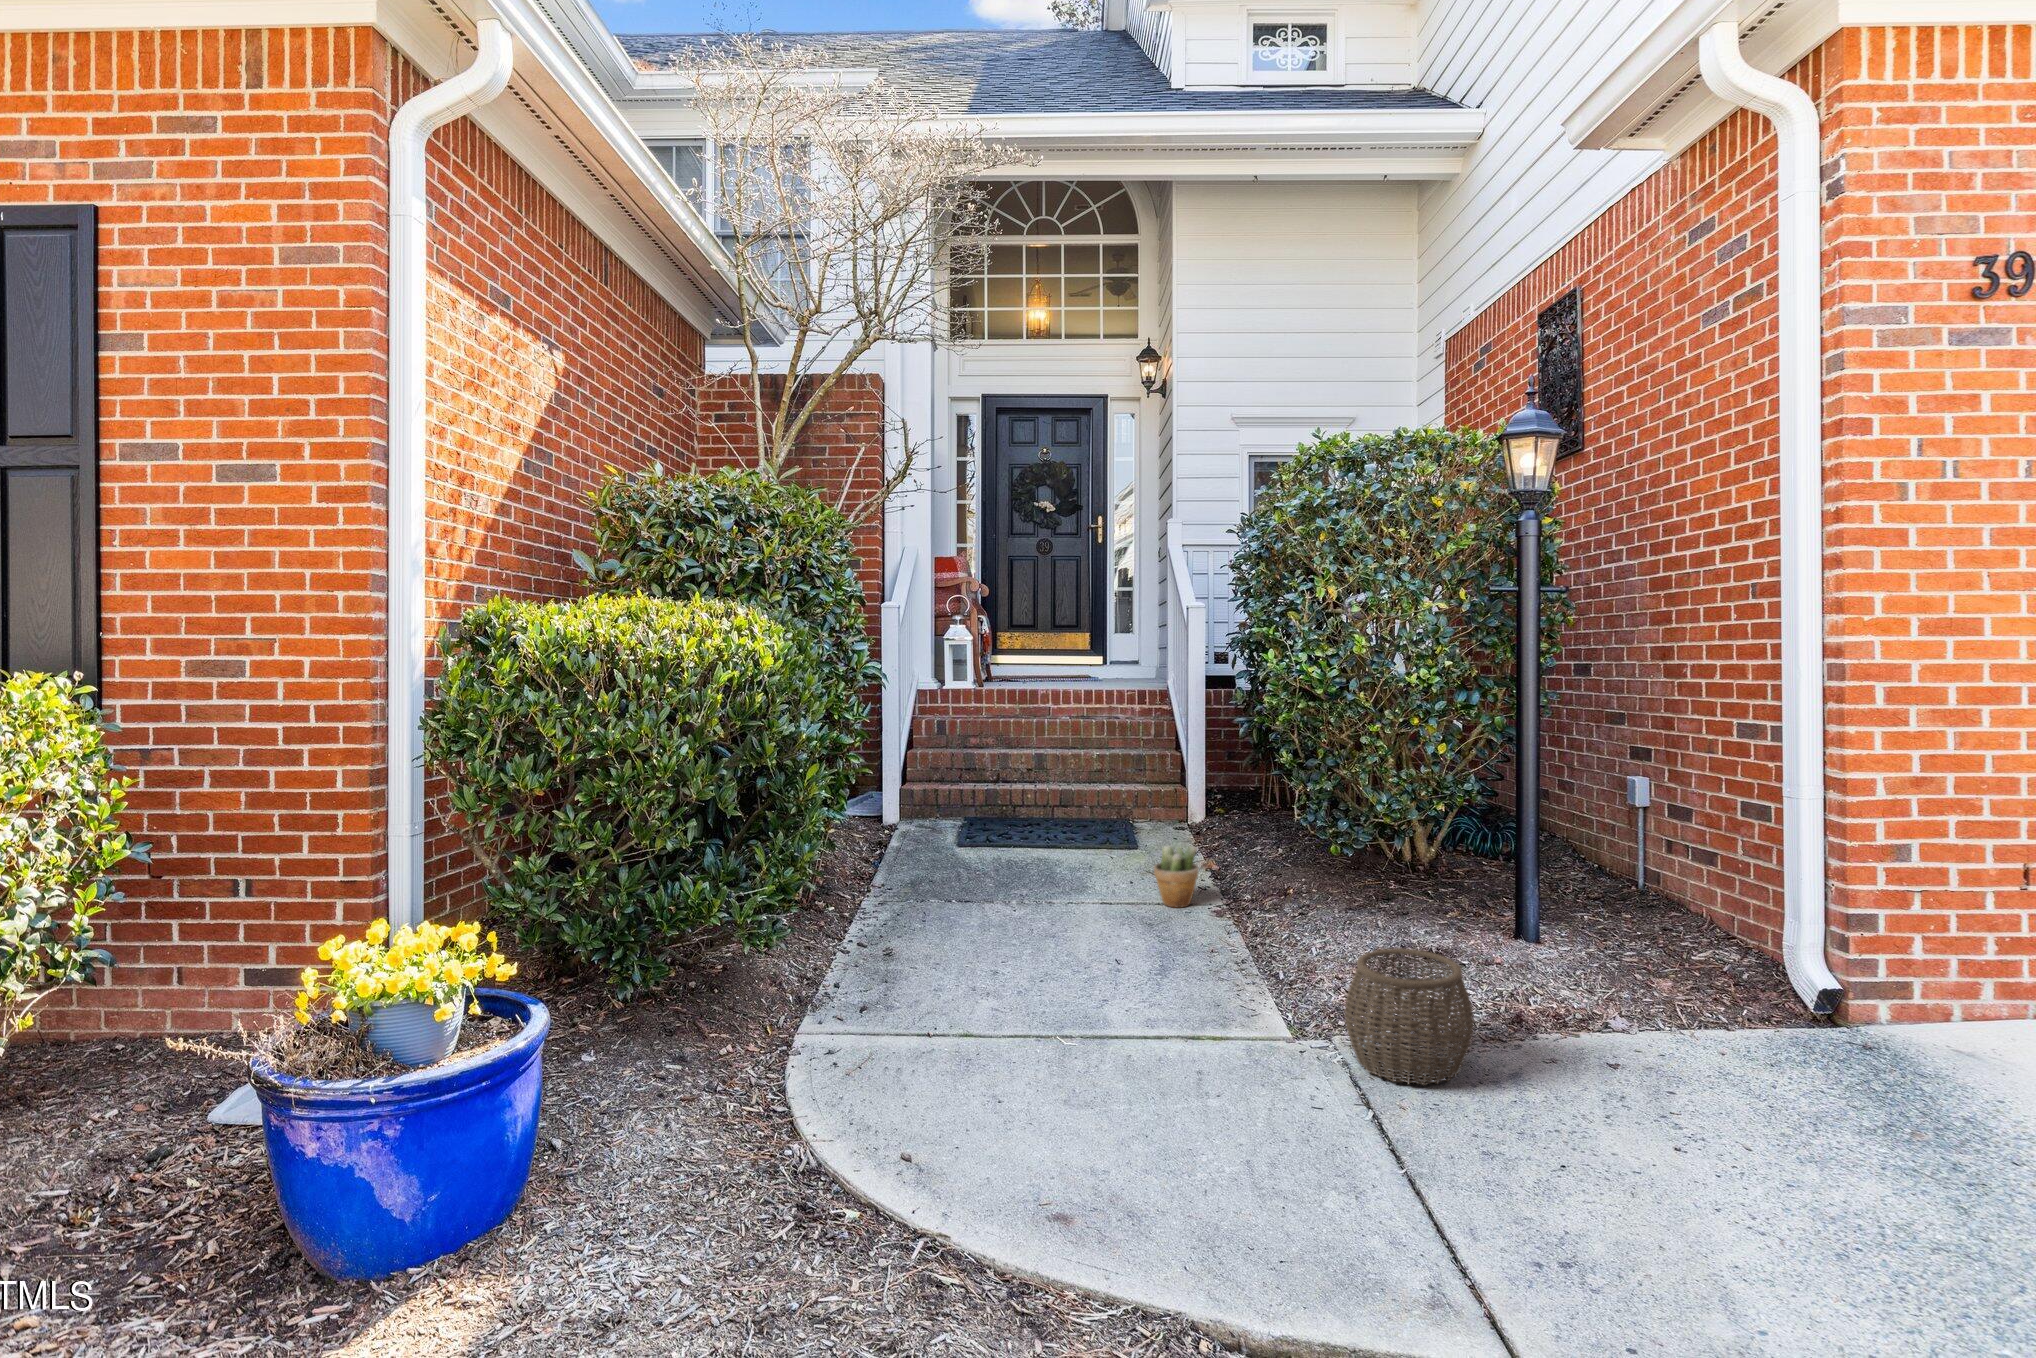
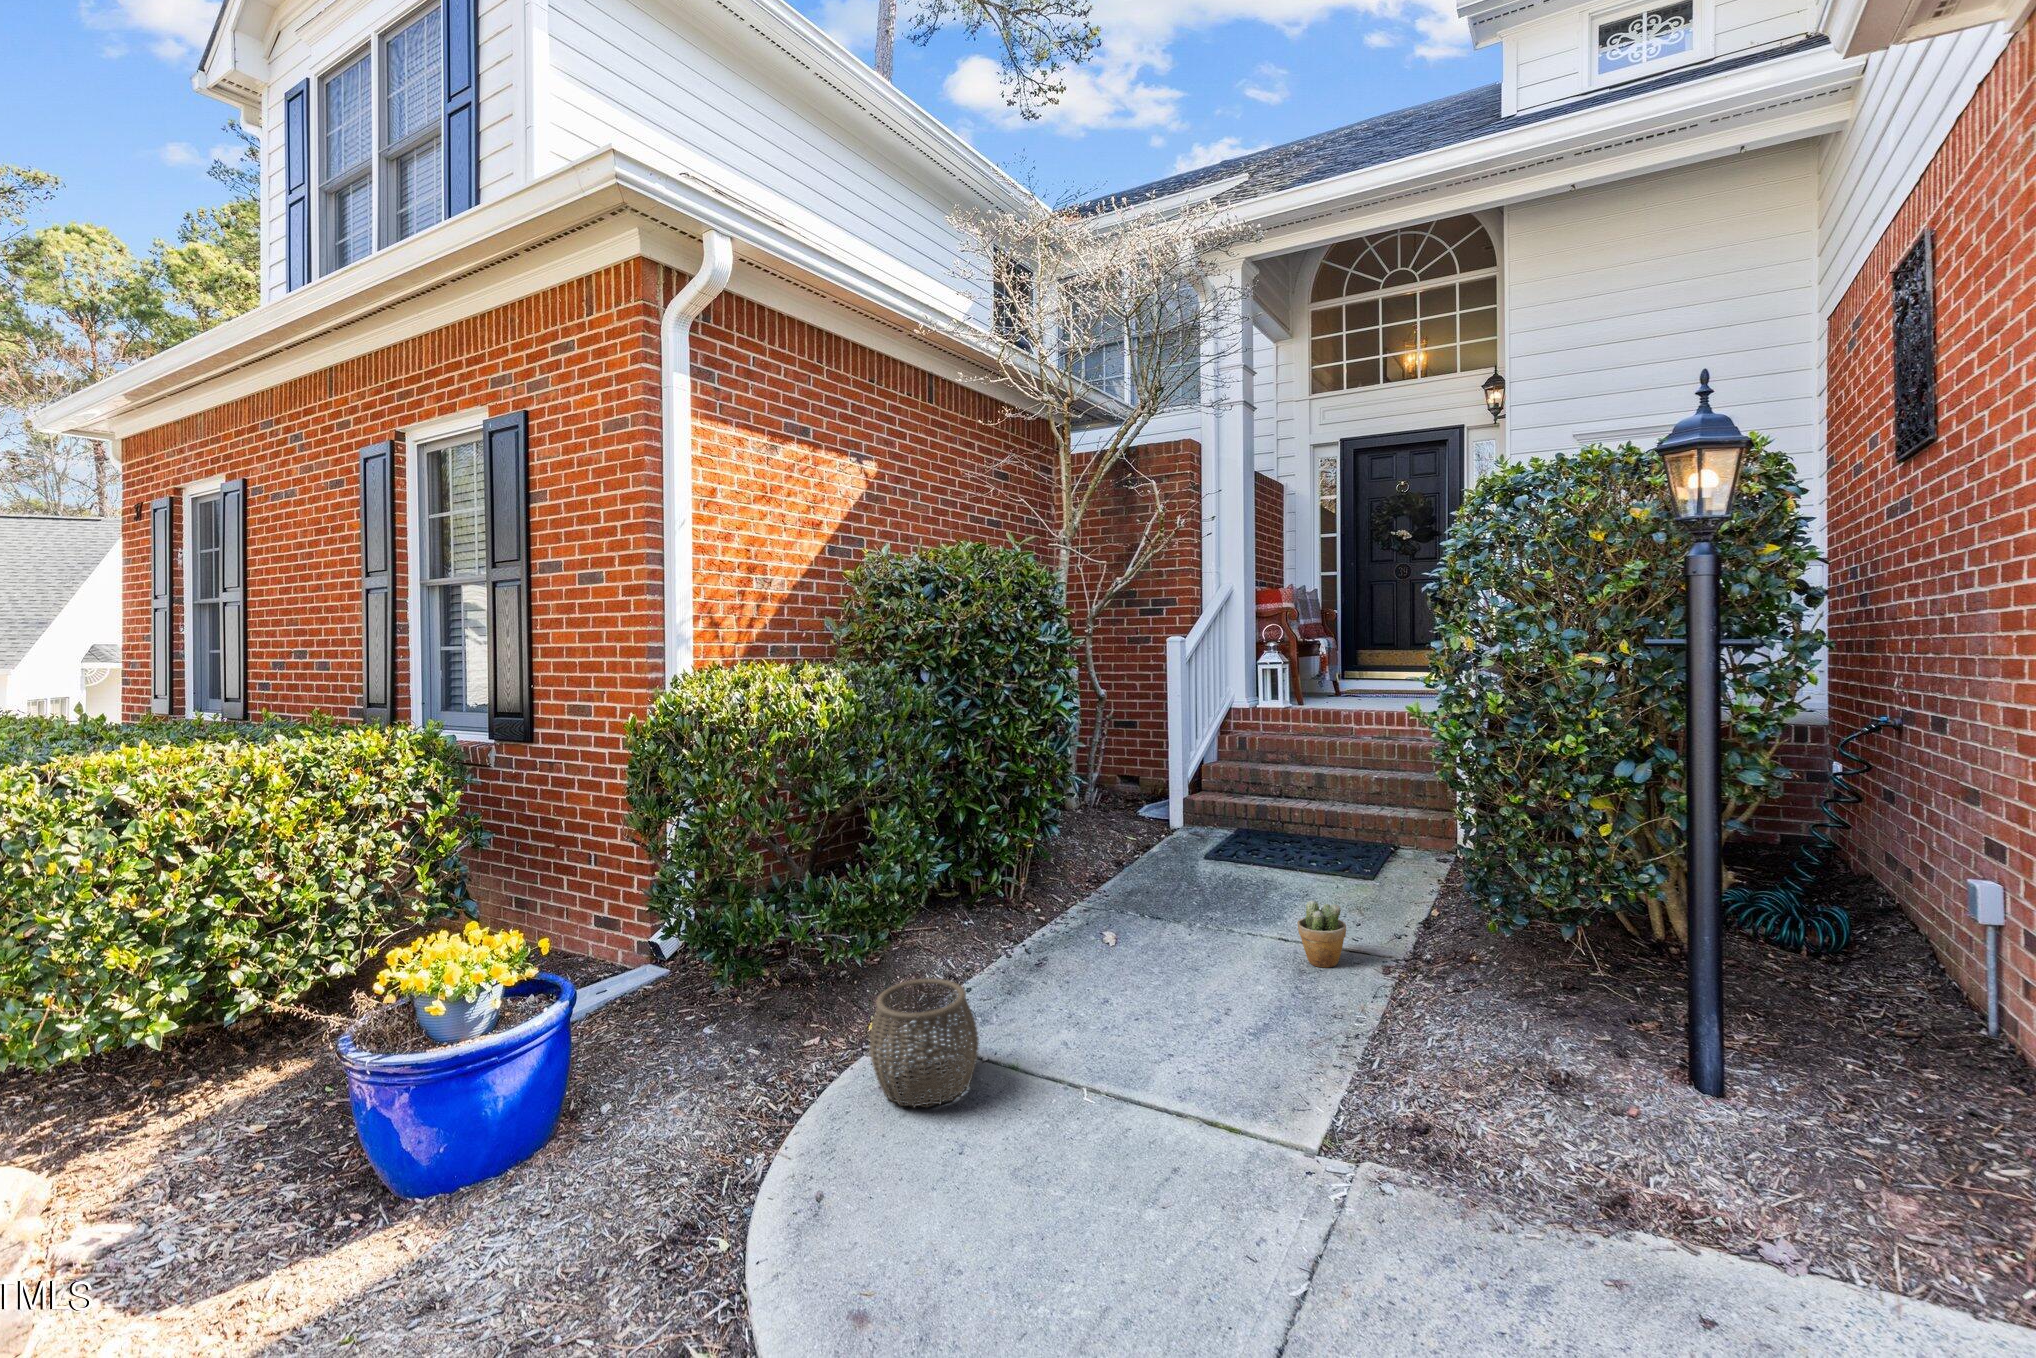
woven basket: present [1344,948,1474,1085] -> present [869,978,979,1107]

